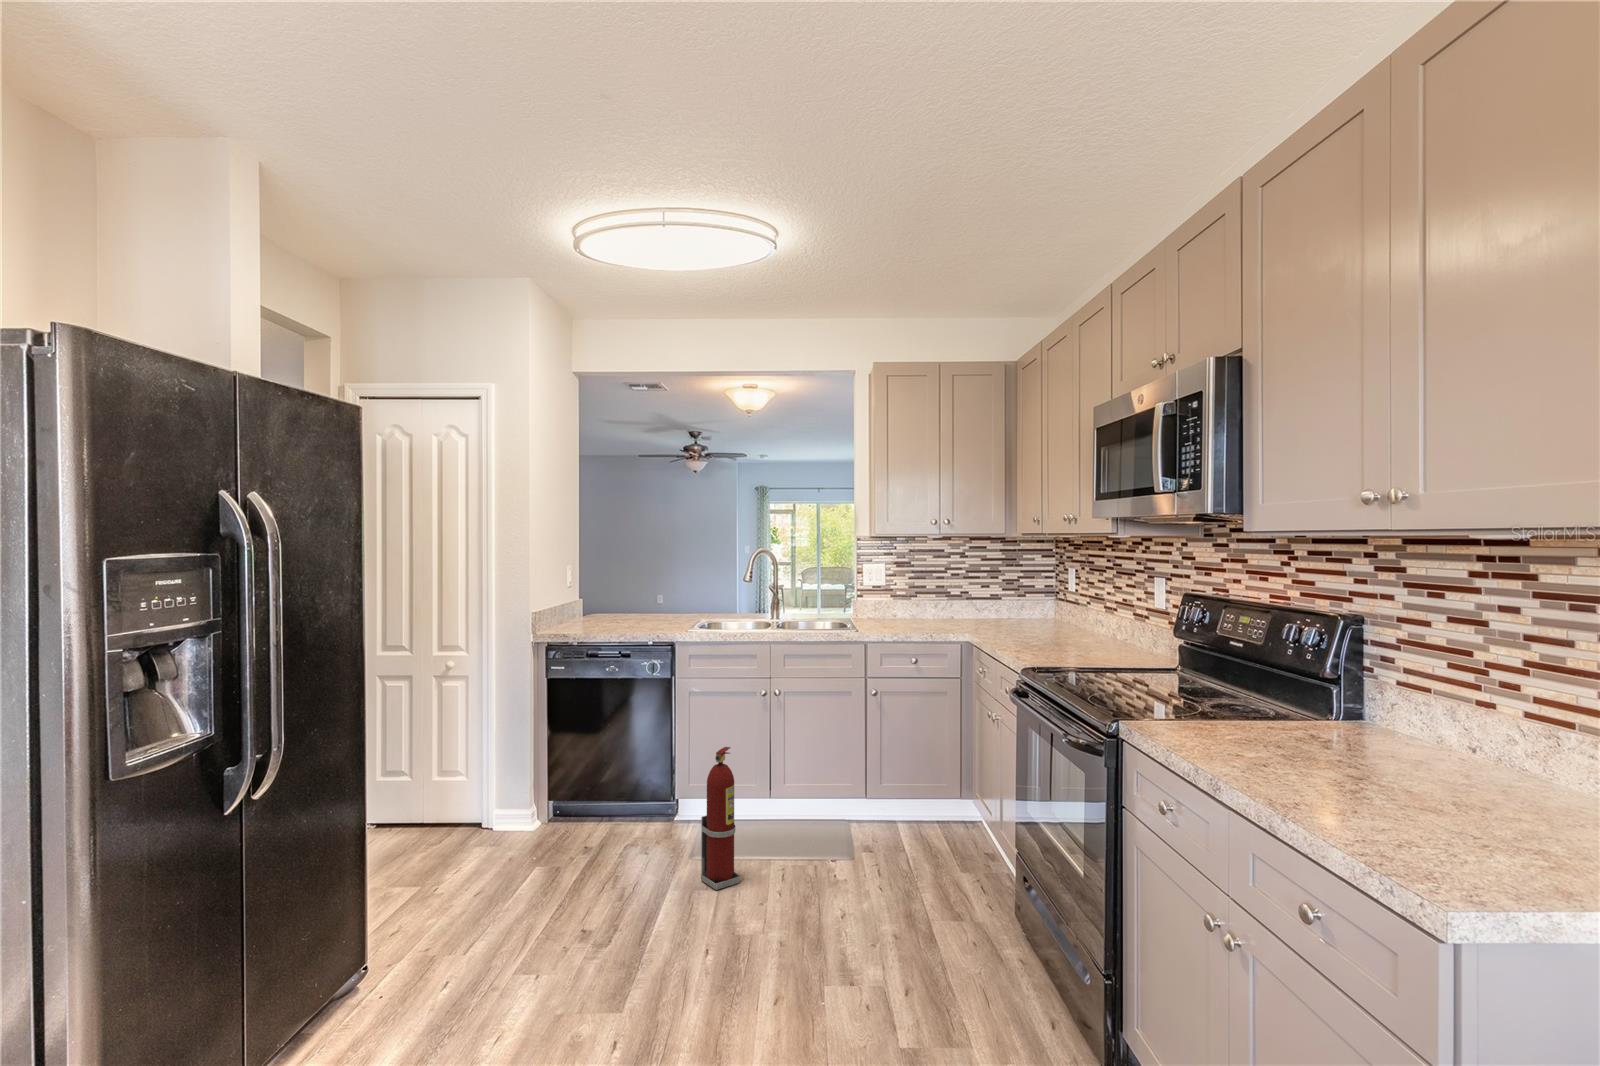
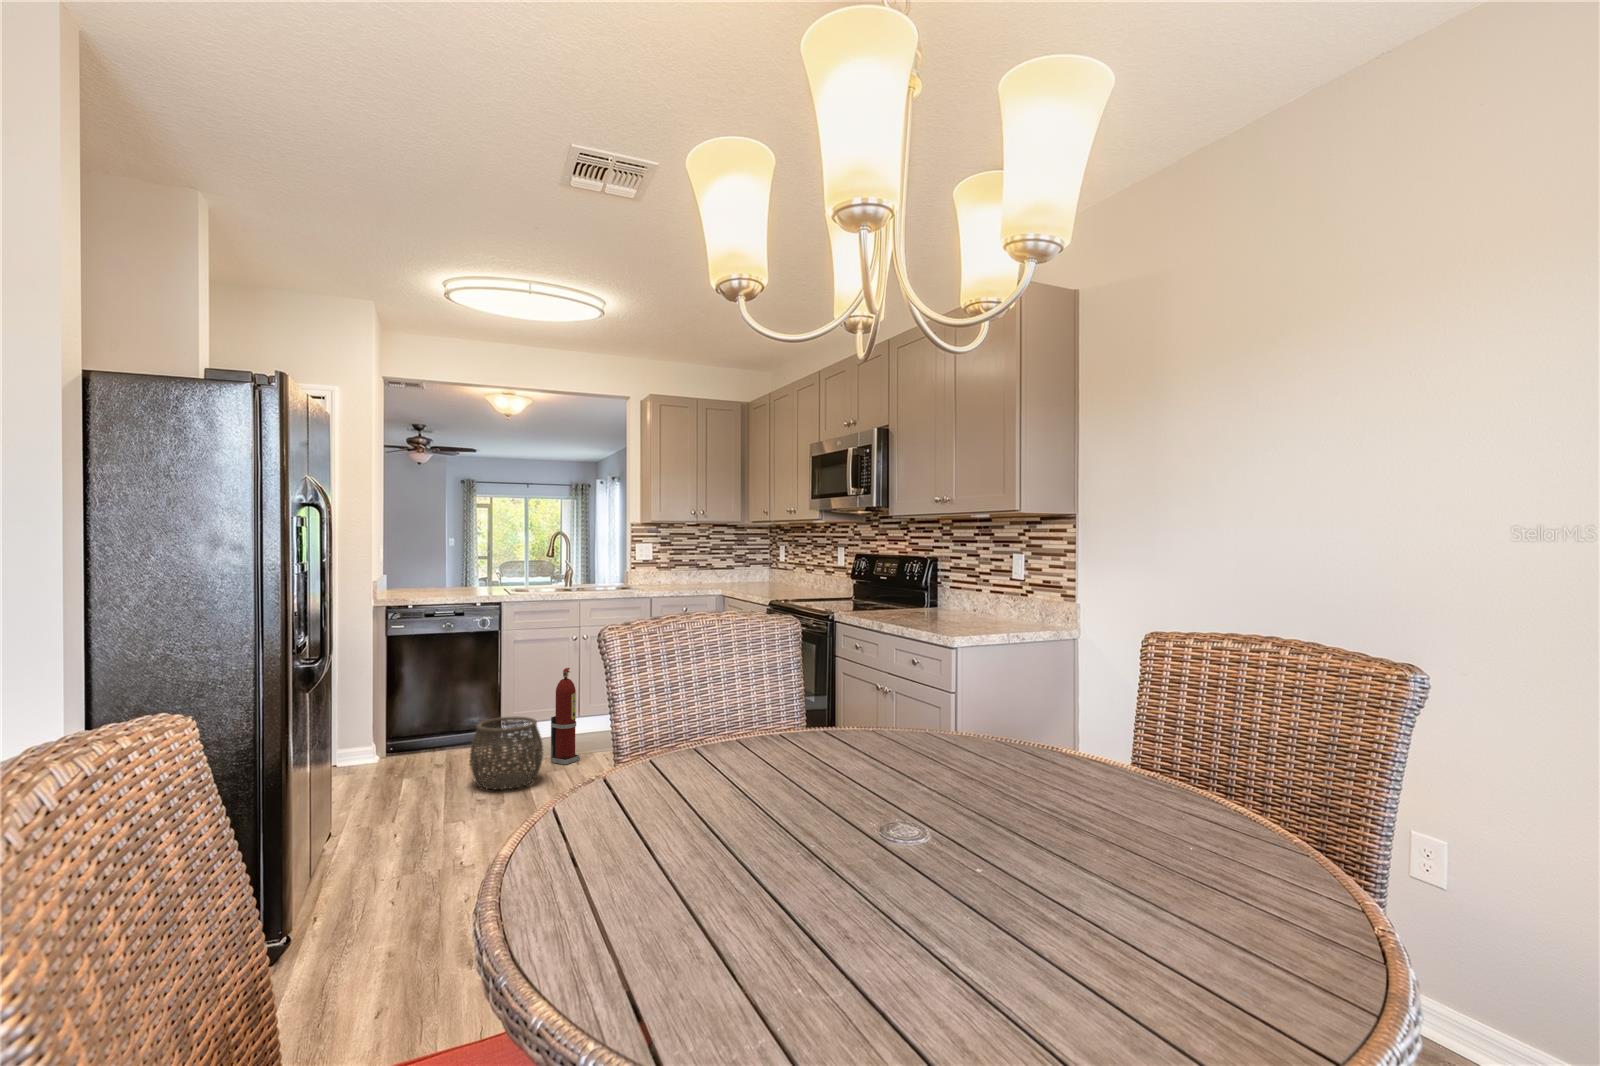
woven basket: none [568,817,670,936] -> present [470,717,543,790]

